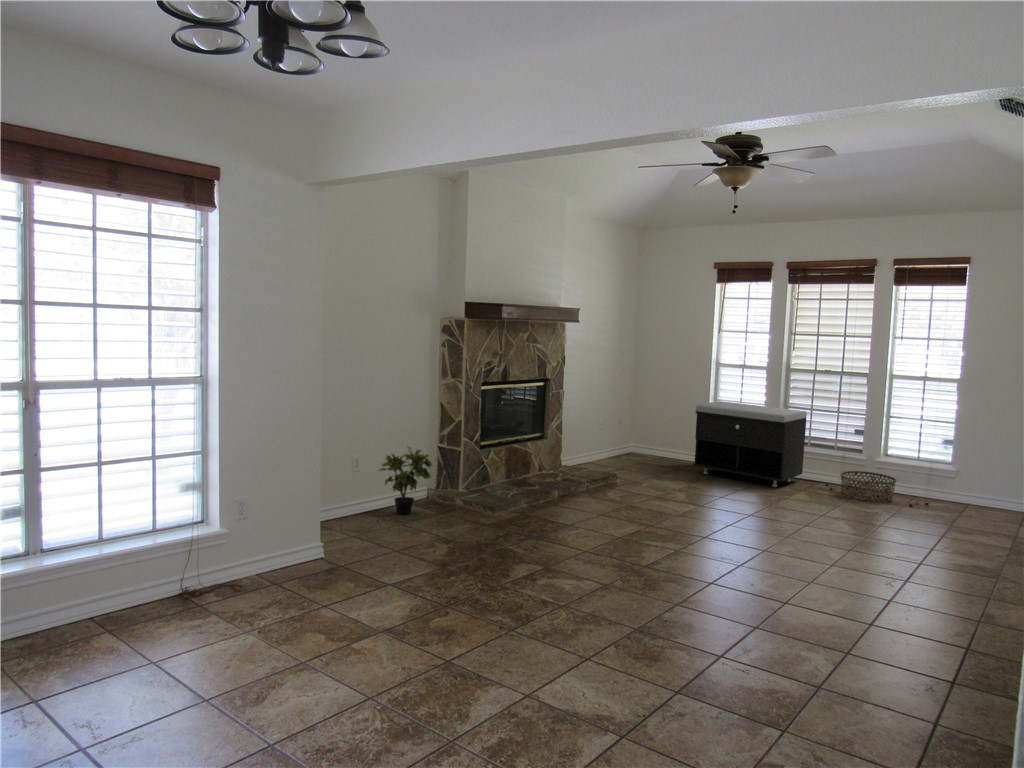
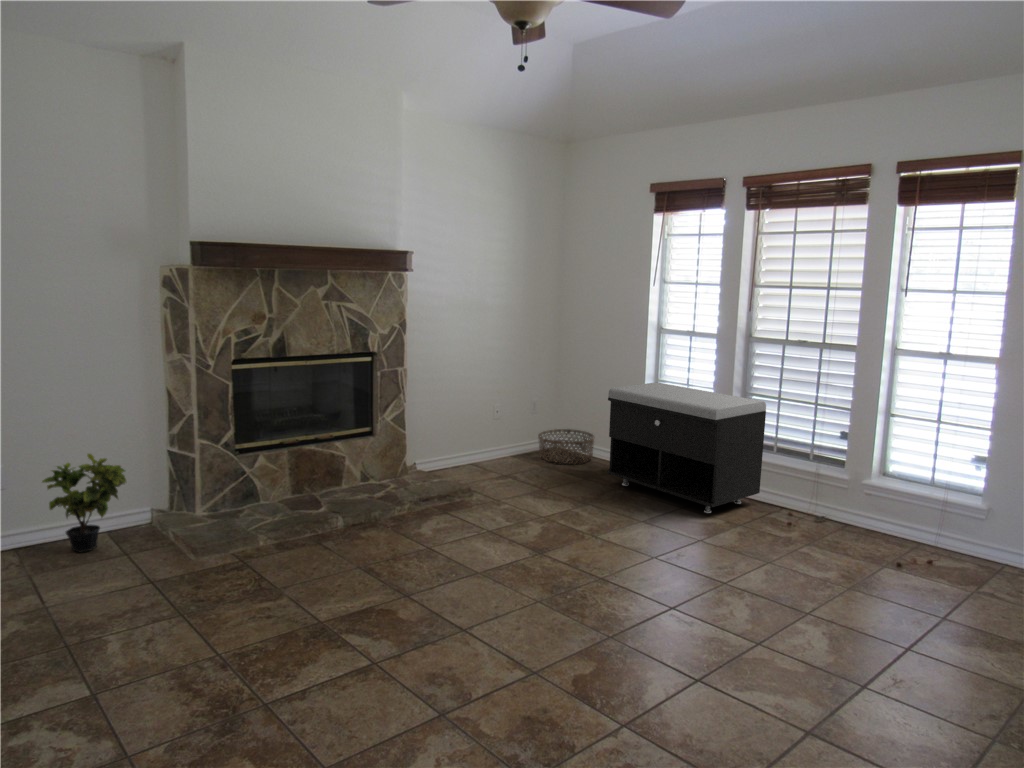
basket: present [841,471,896,502] -> present [538,429,594,464]

